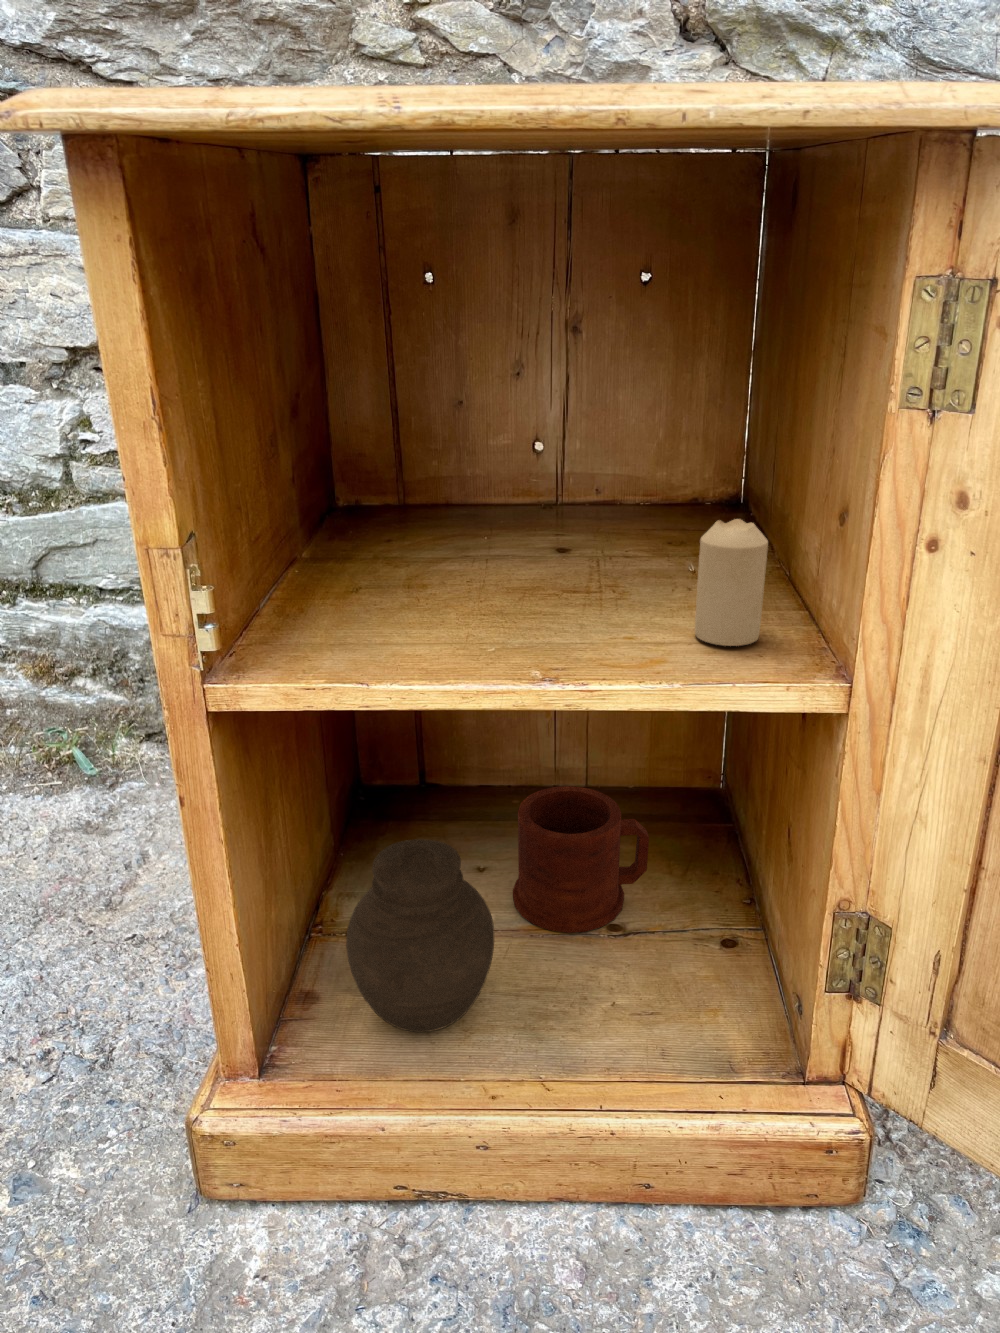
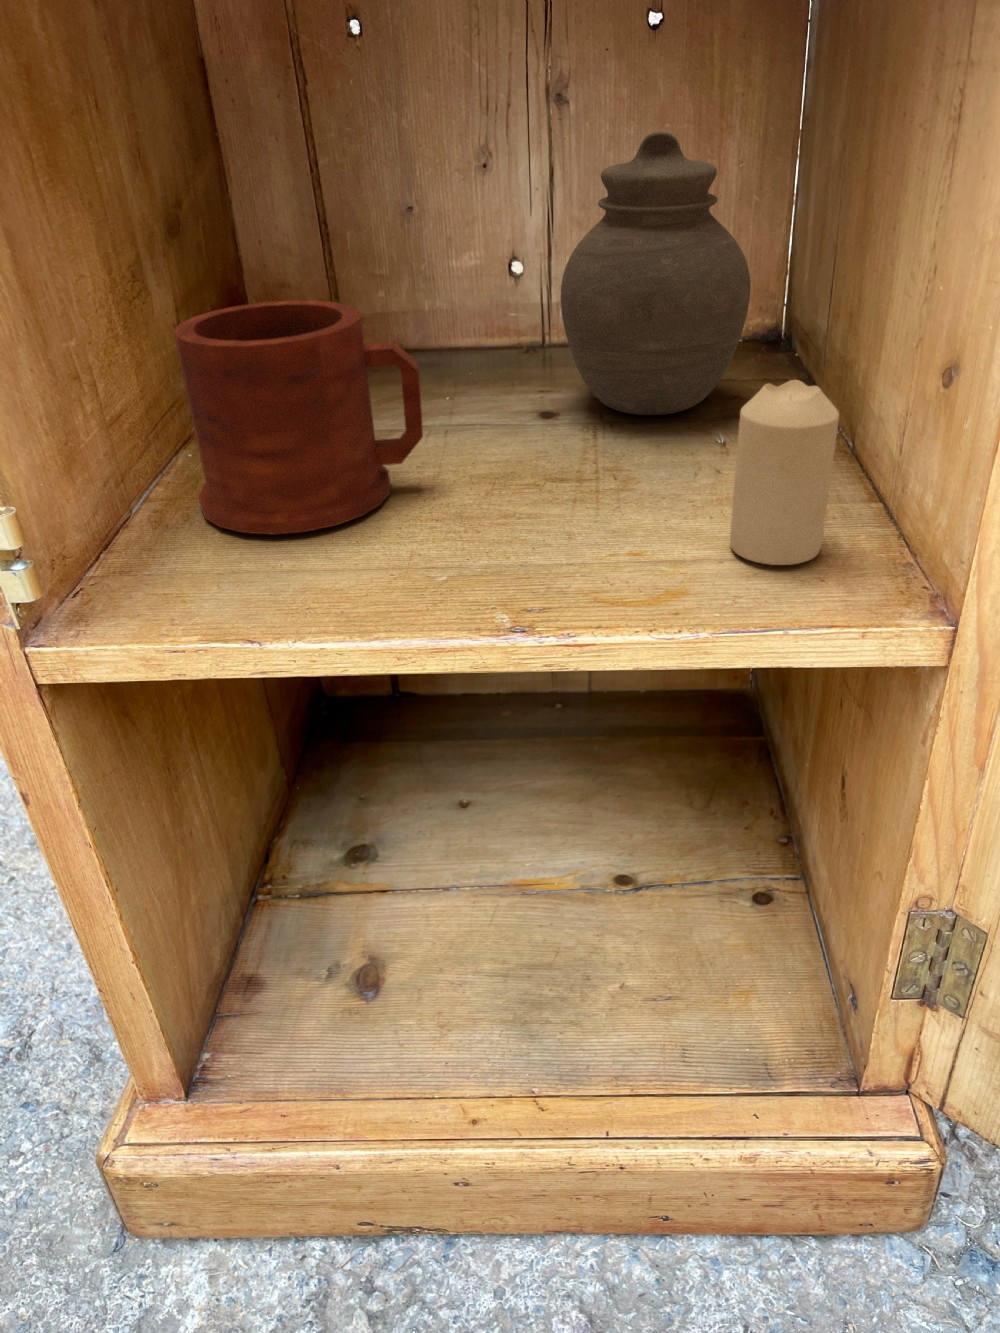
mug: present [513,786,649,933] -> present [174,301,423,535]
jar: present [346,839,494,1032] -> present [561,132,750,415]

